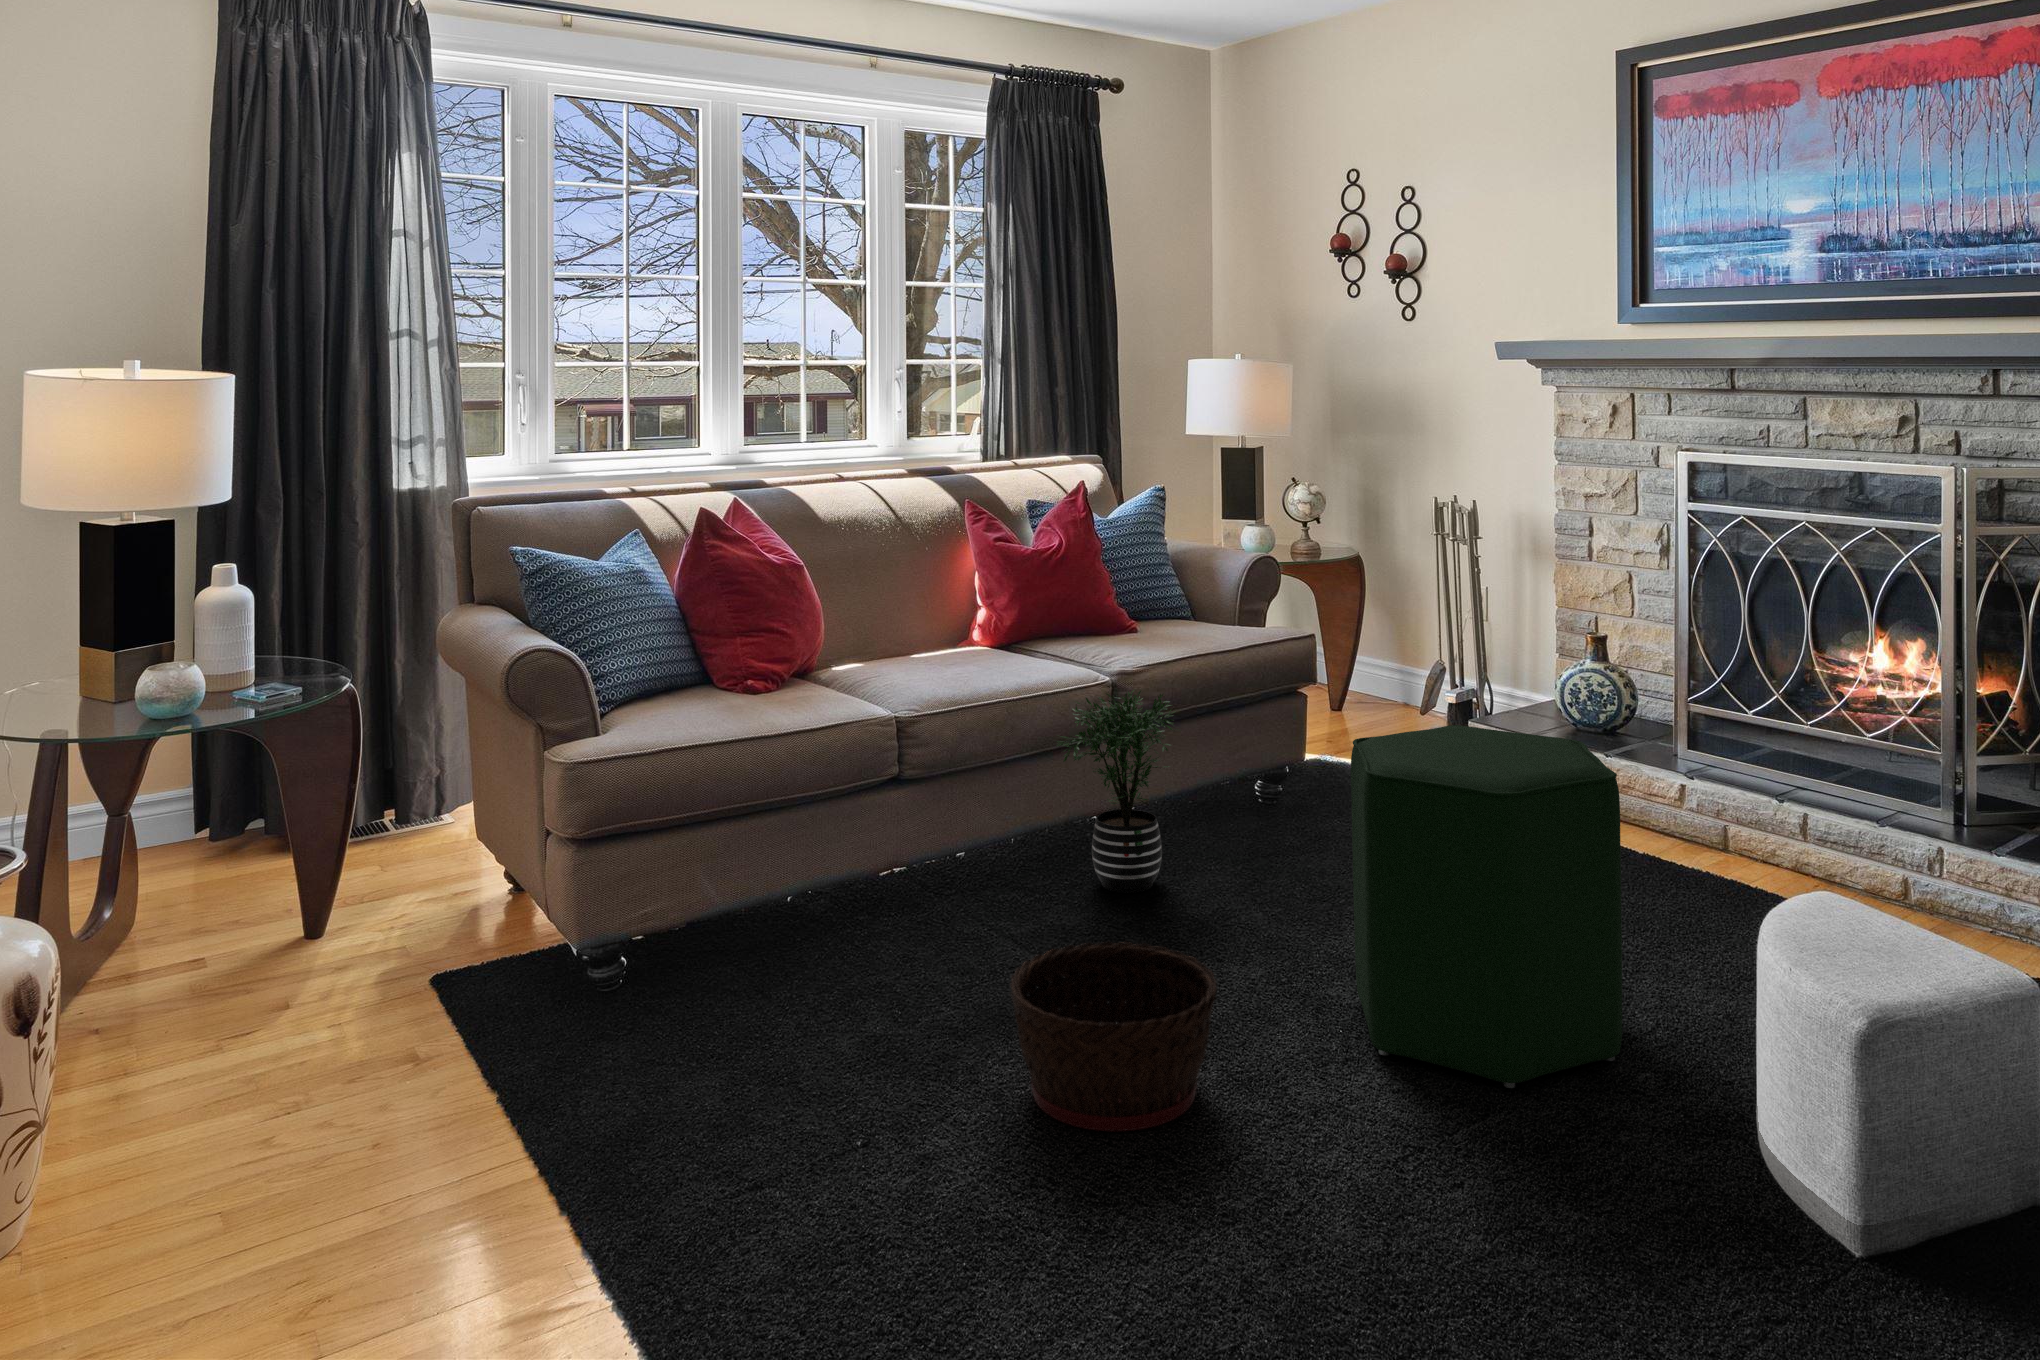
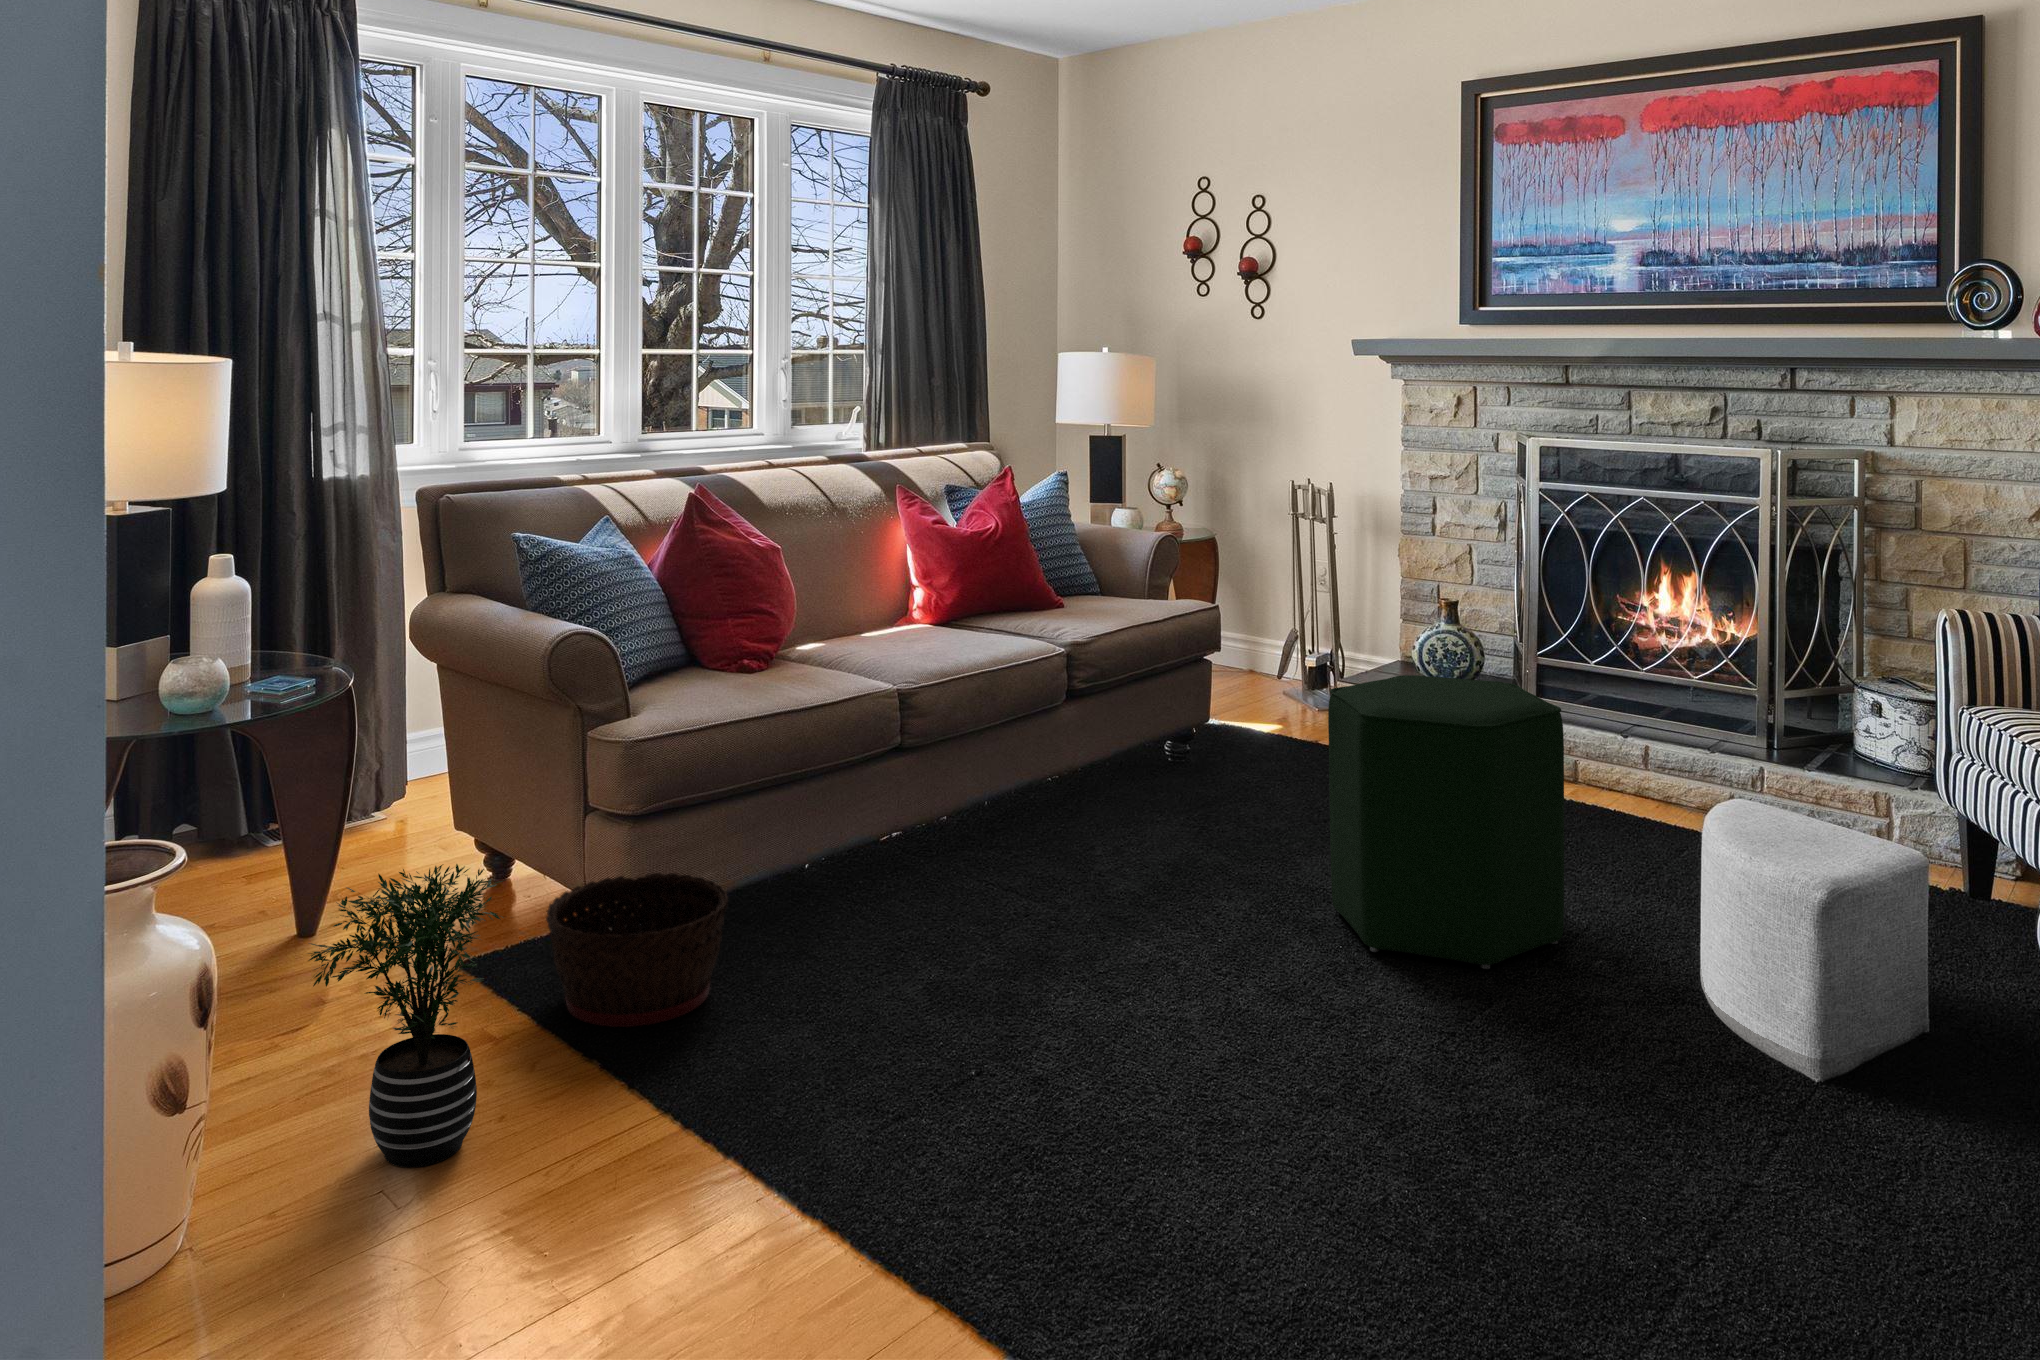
potted plant: present [1056,690,1173,893] -> present [308,864,505,1167]
basket: present [1010,942,1217,1131] -> present [546,873,728,1027]

